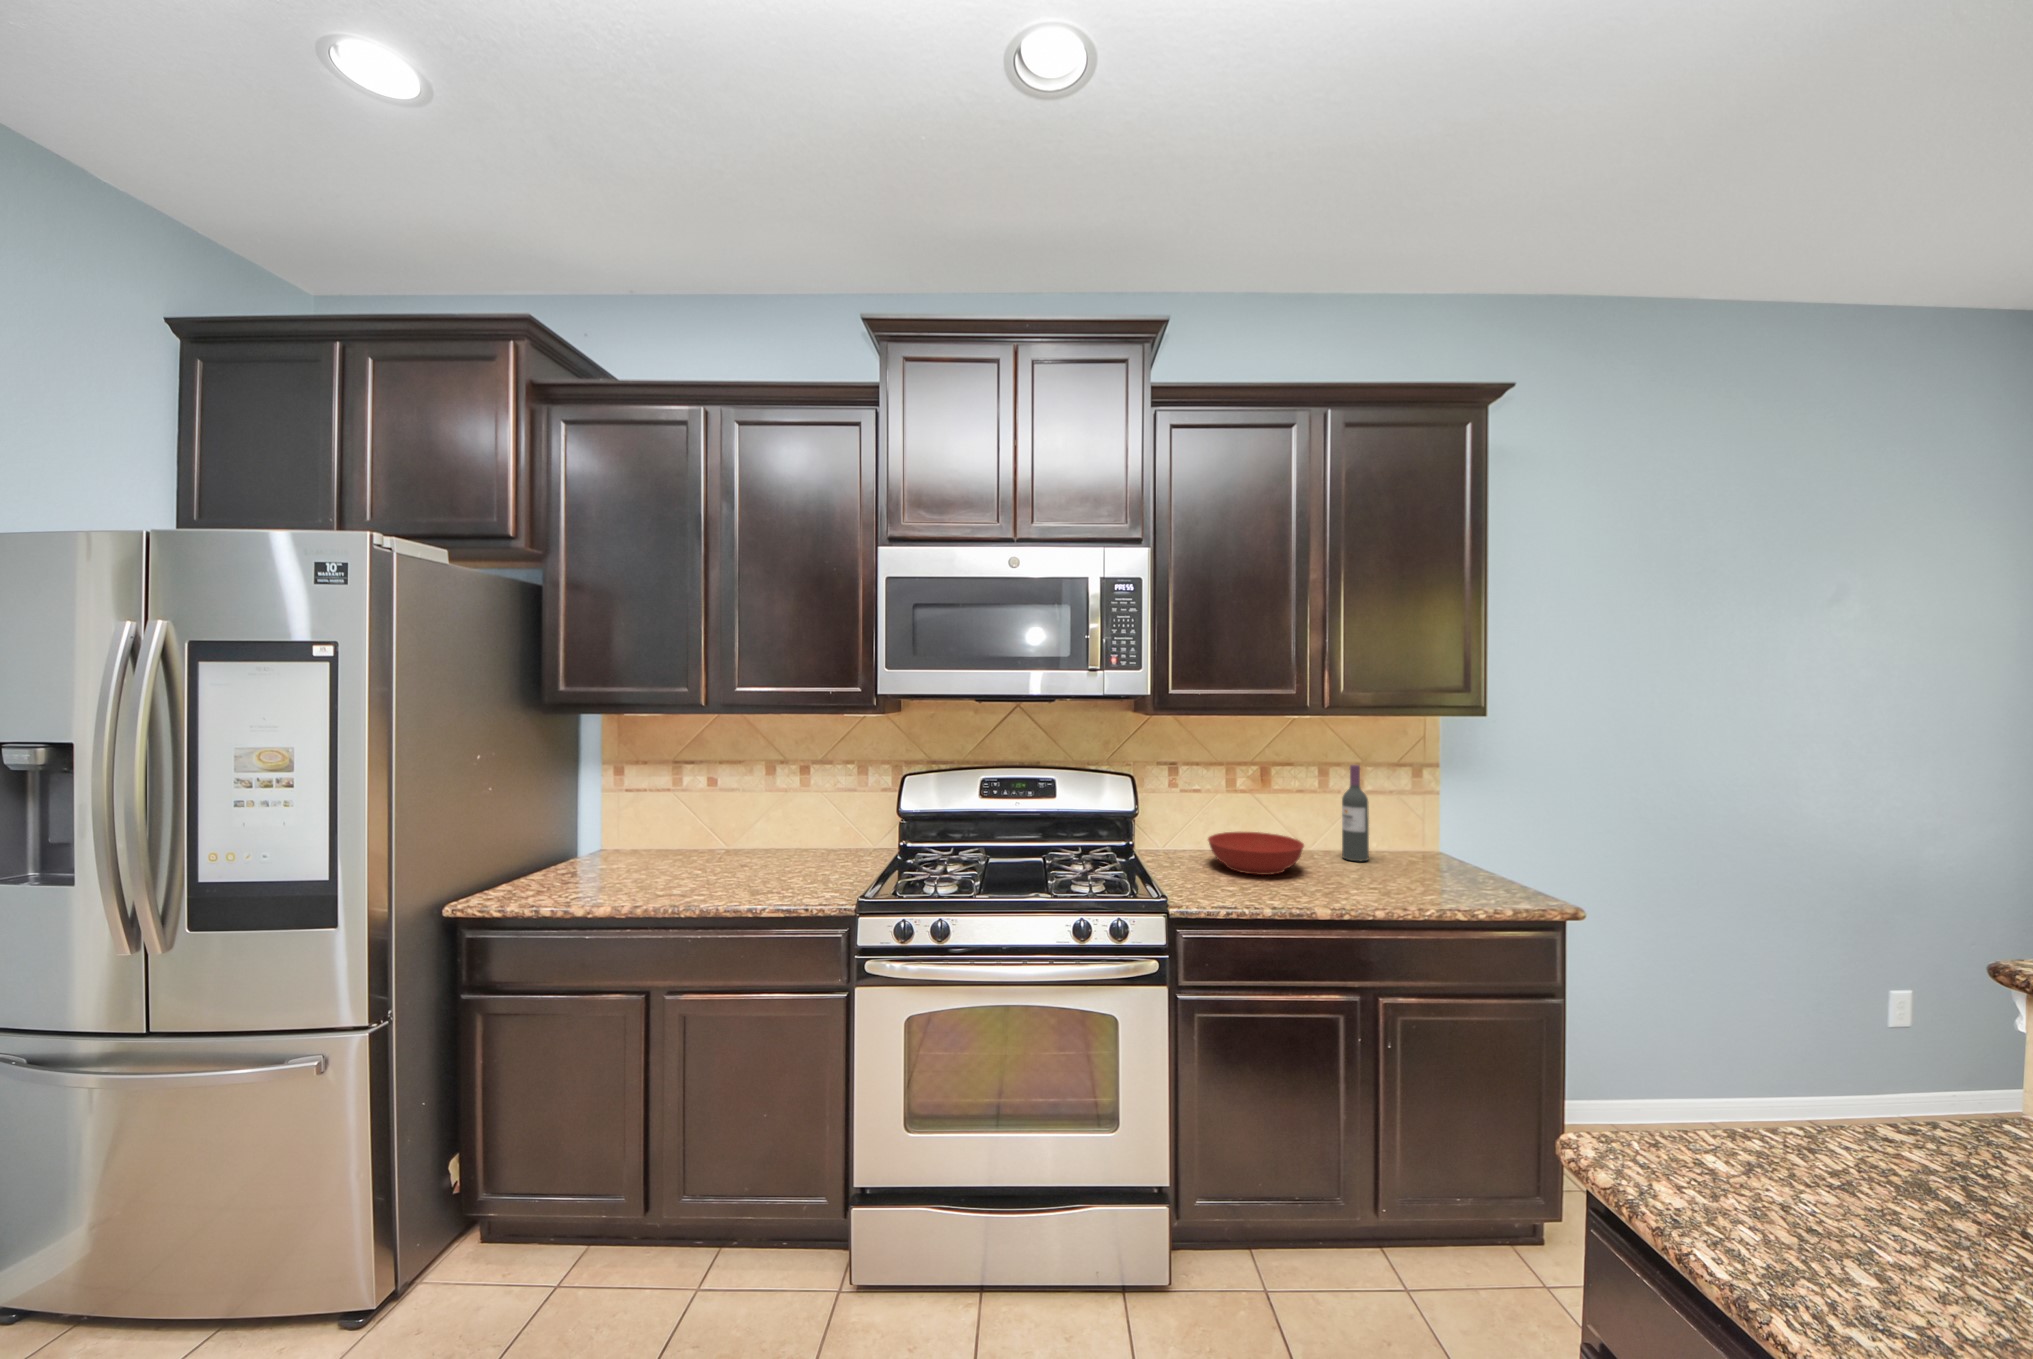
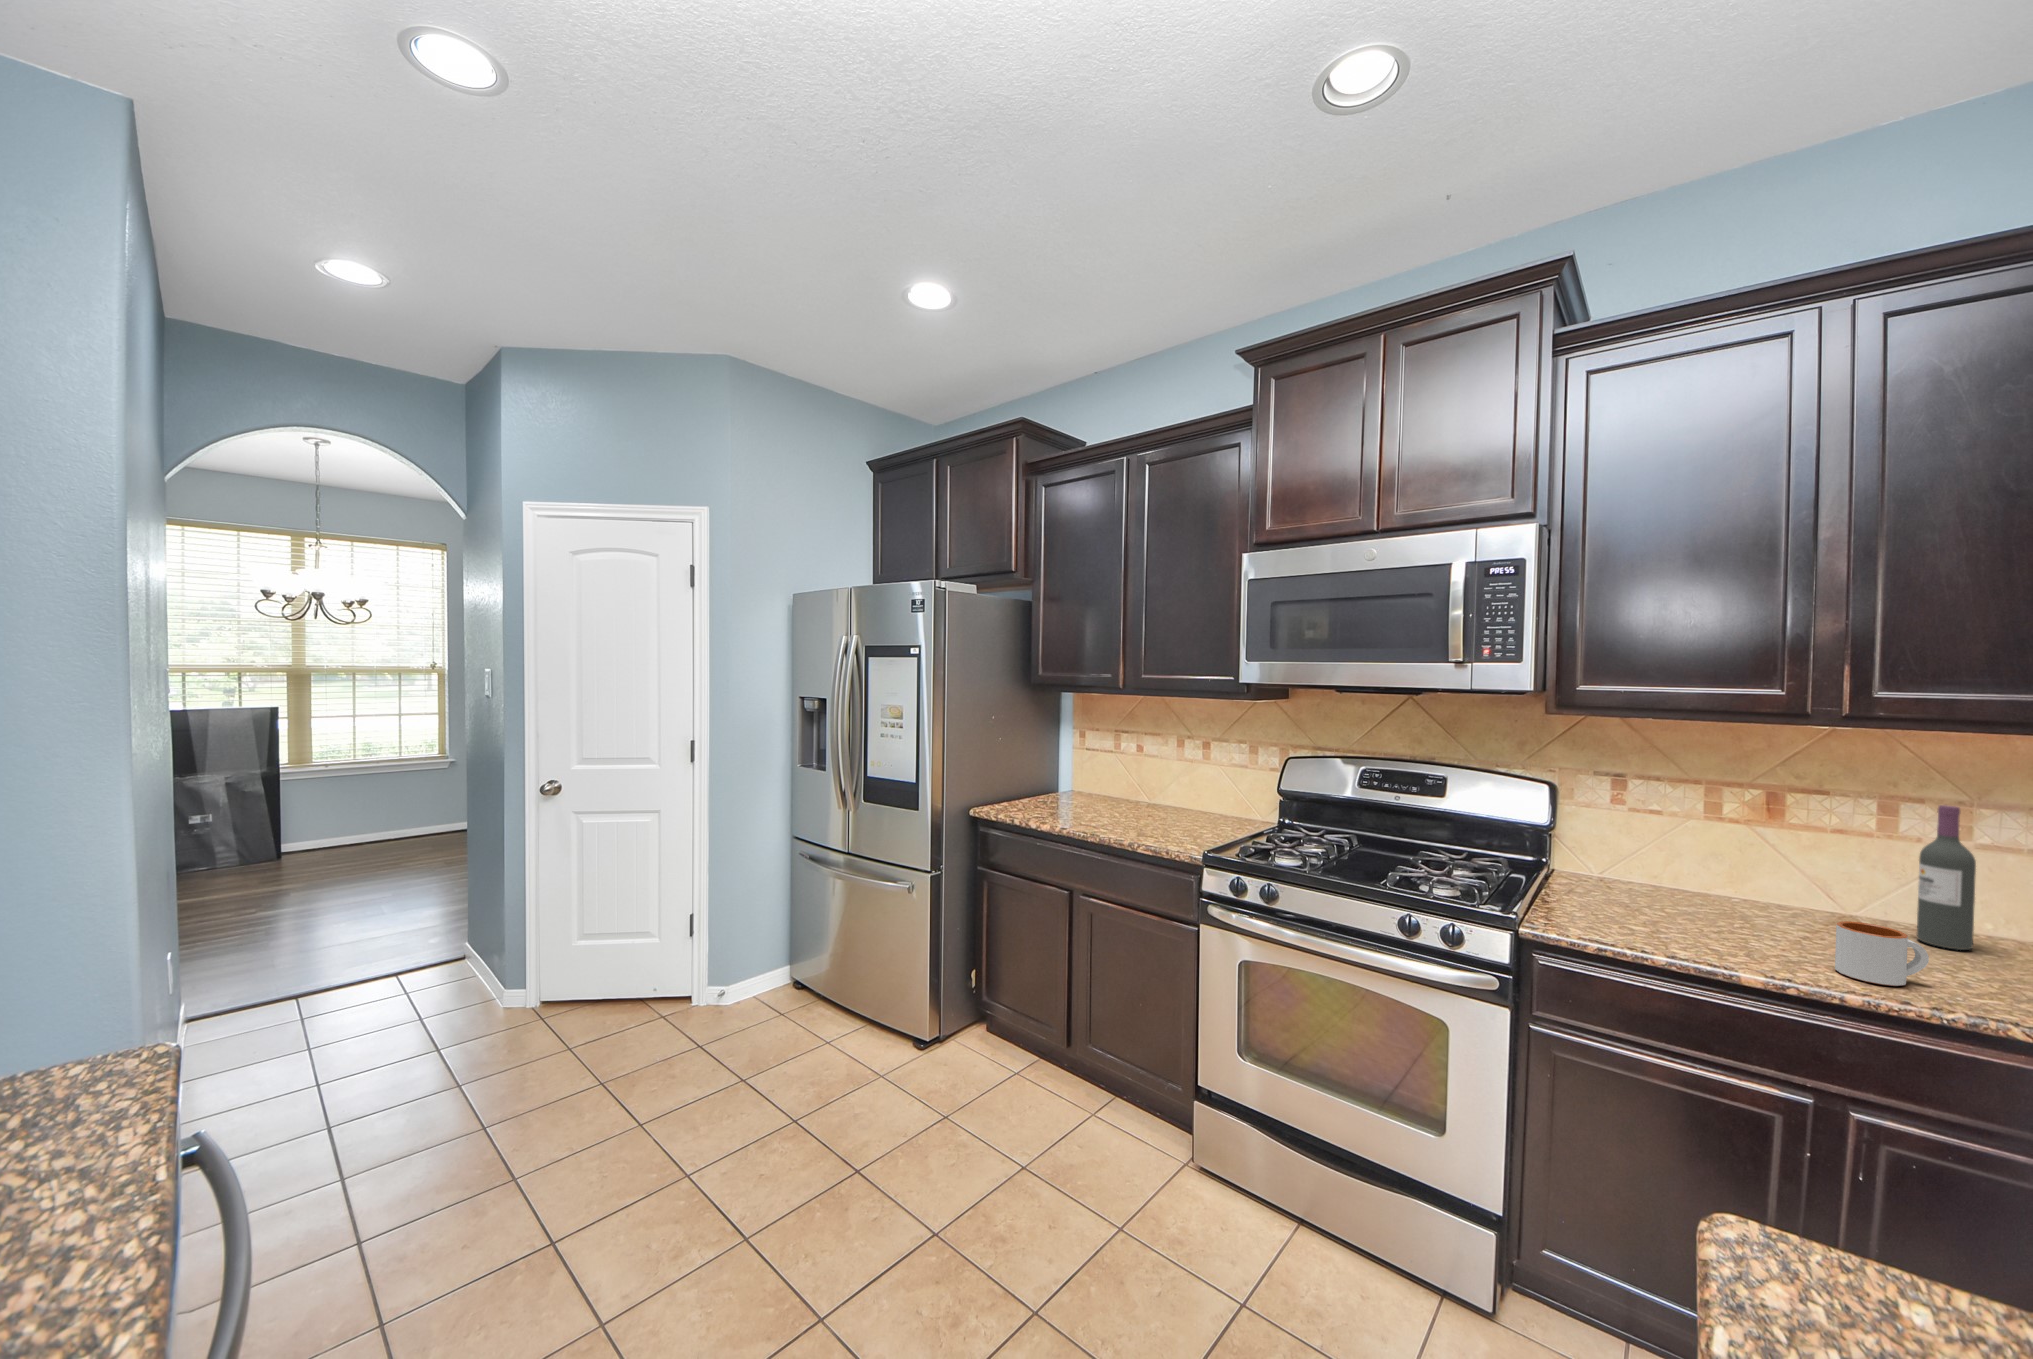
bowl: present [1208,832,1304,875] -> none [1644,868,1806,930]
mug: none [1345,855,1389,898] -> present [1835,921,1929,986]

